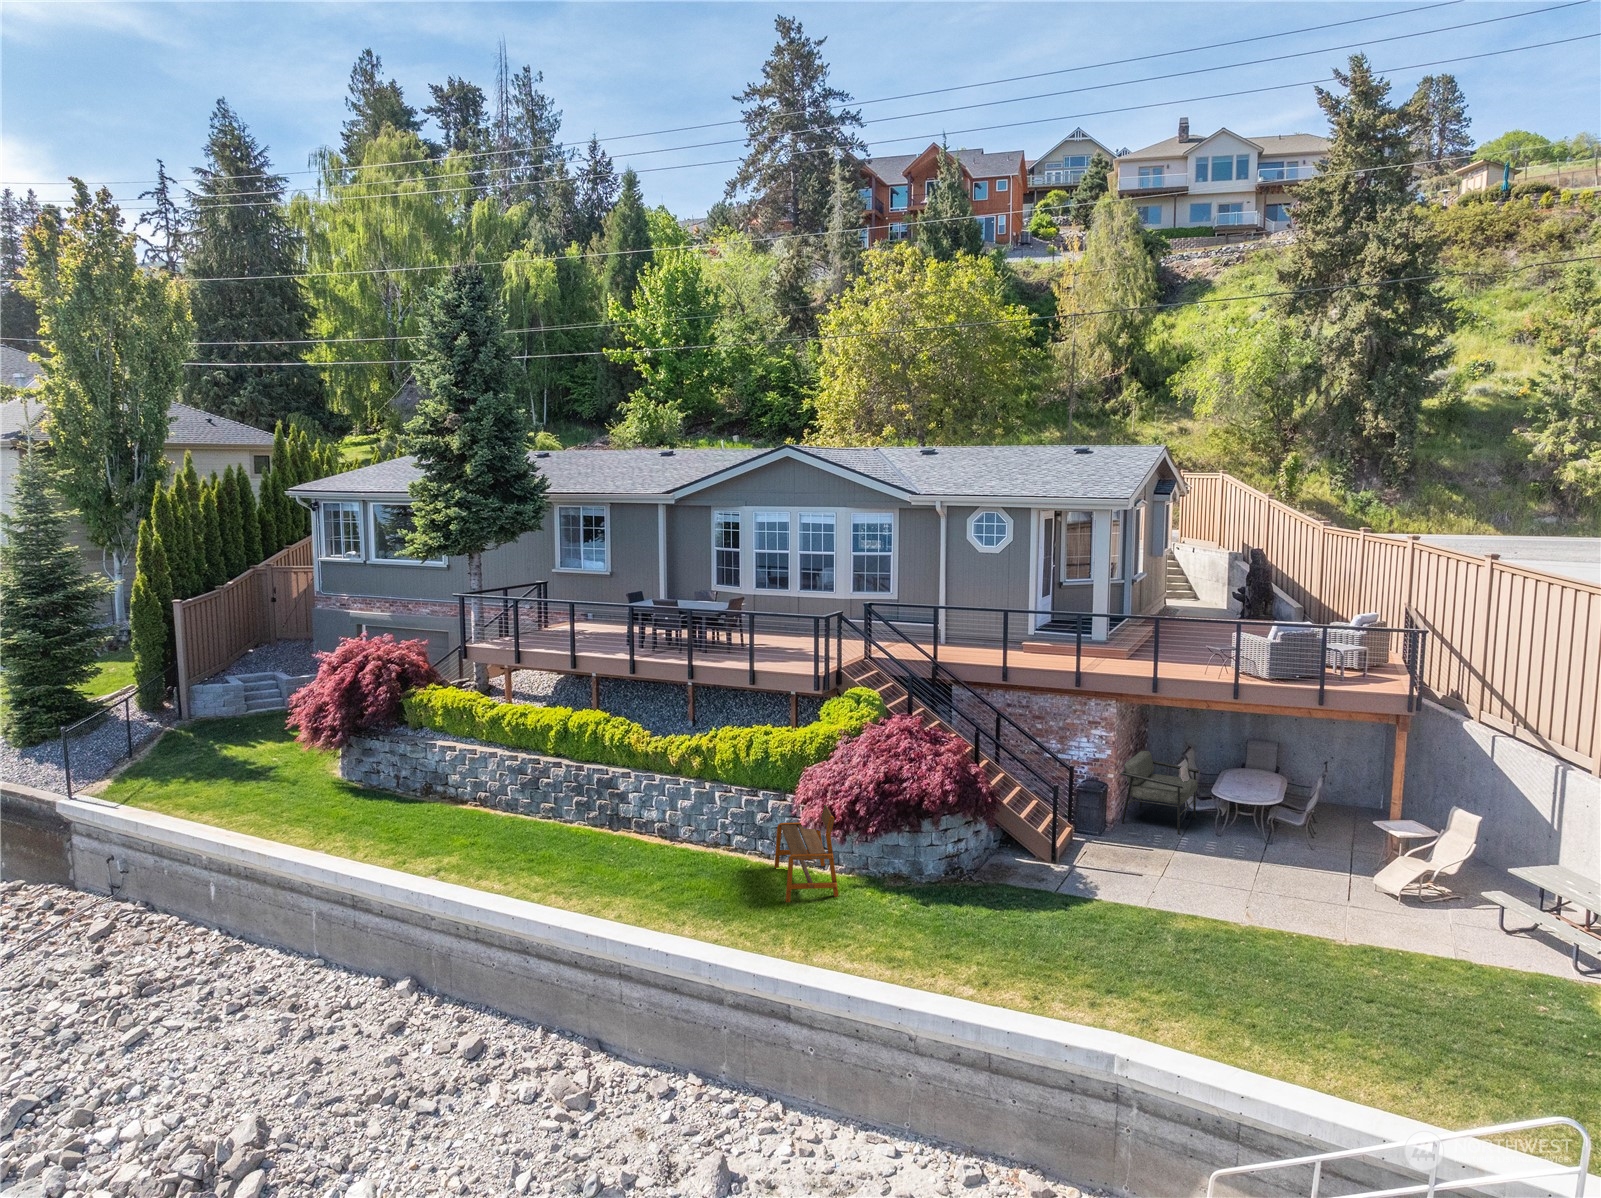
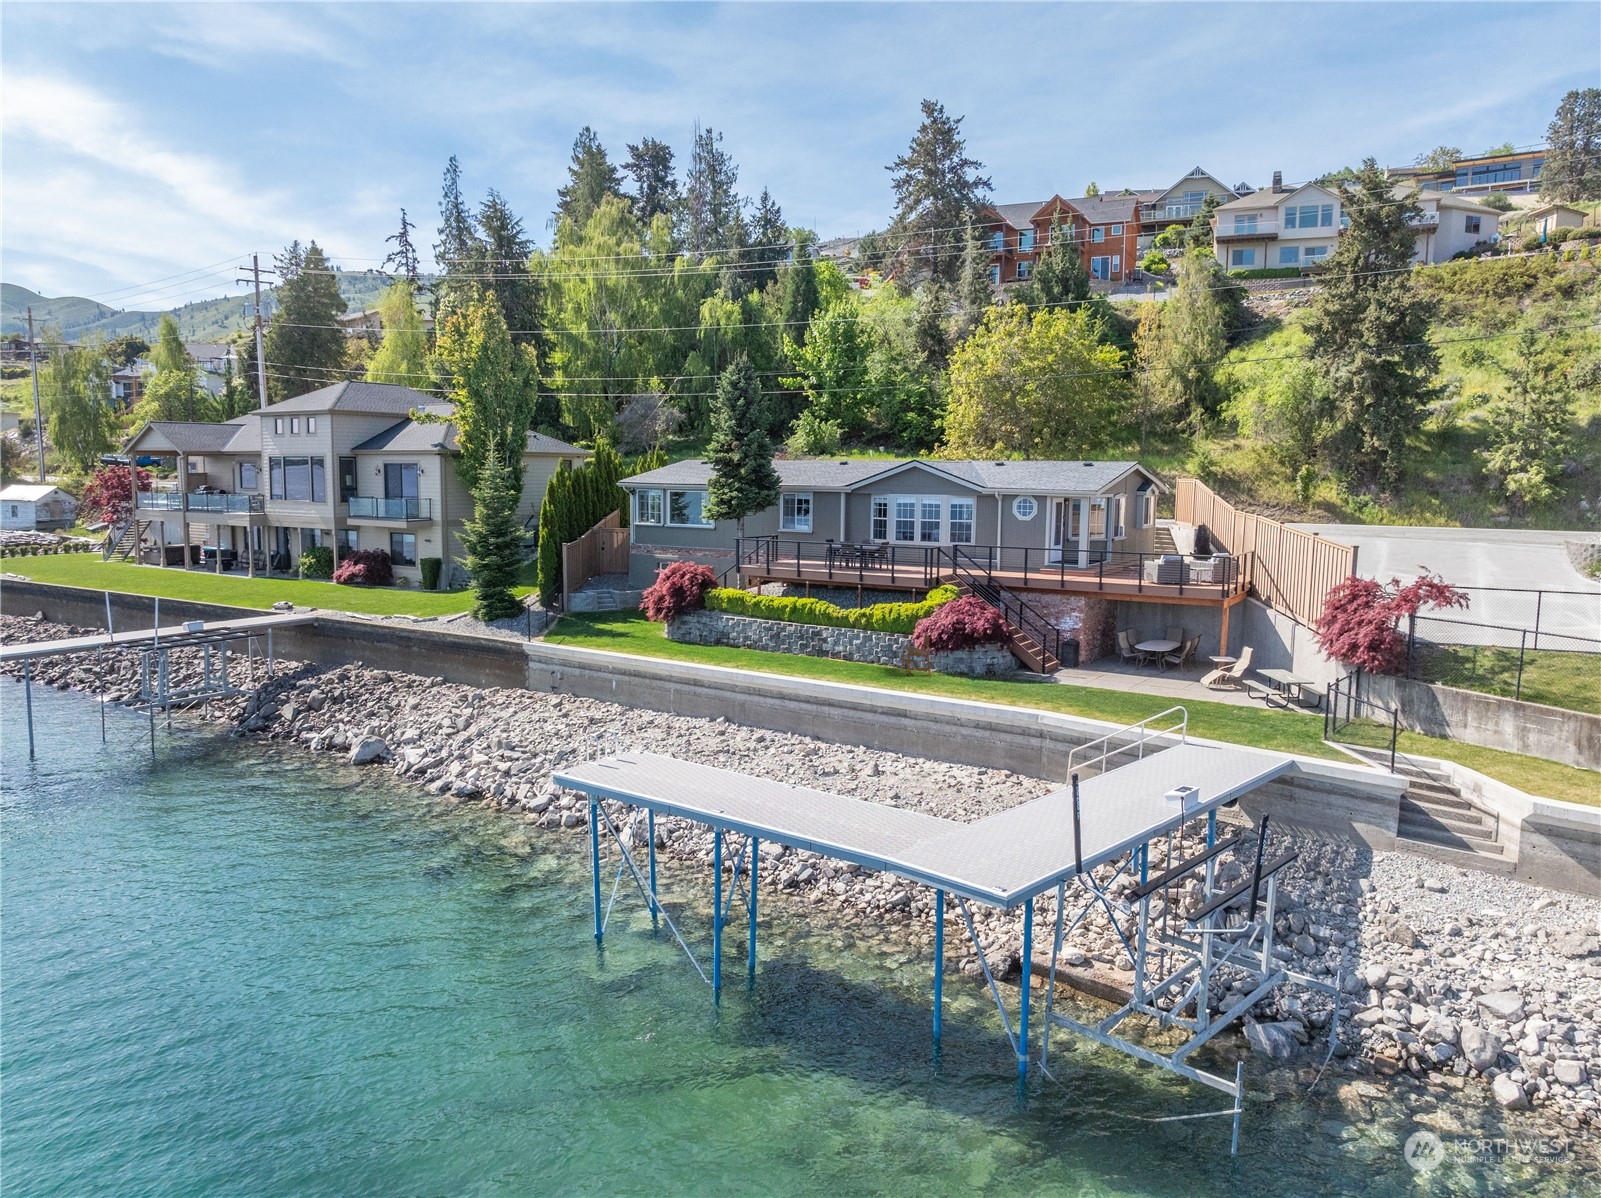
armchair: present [1120,751,1200,835] -> none [1085,628,1129,668]

